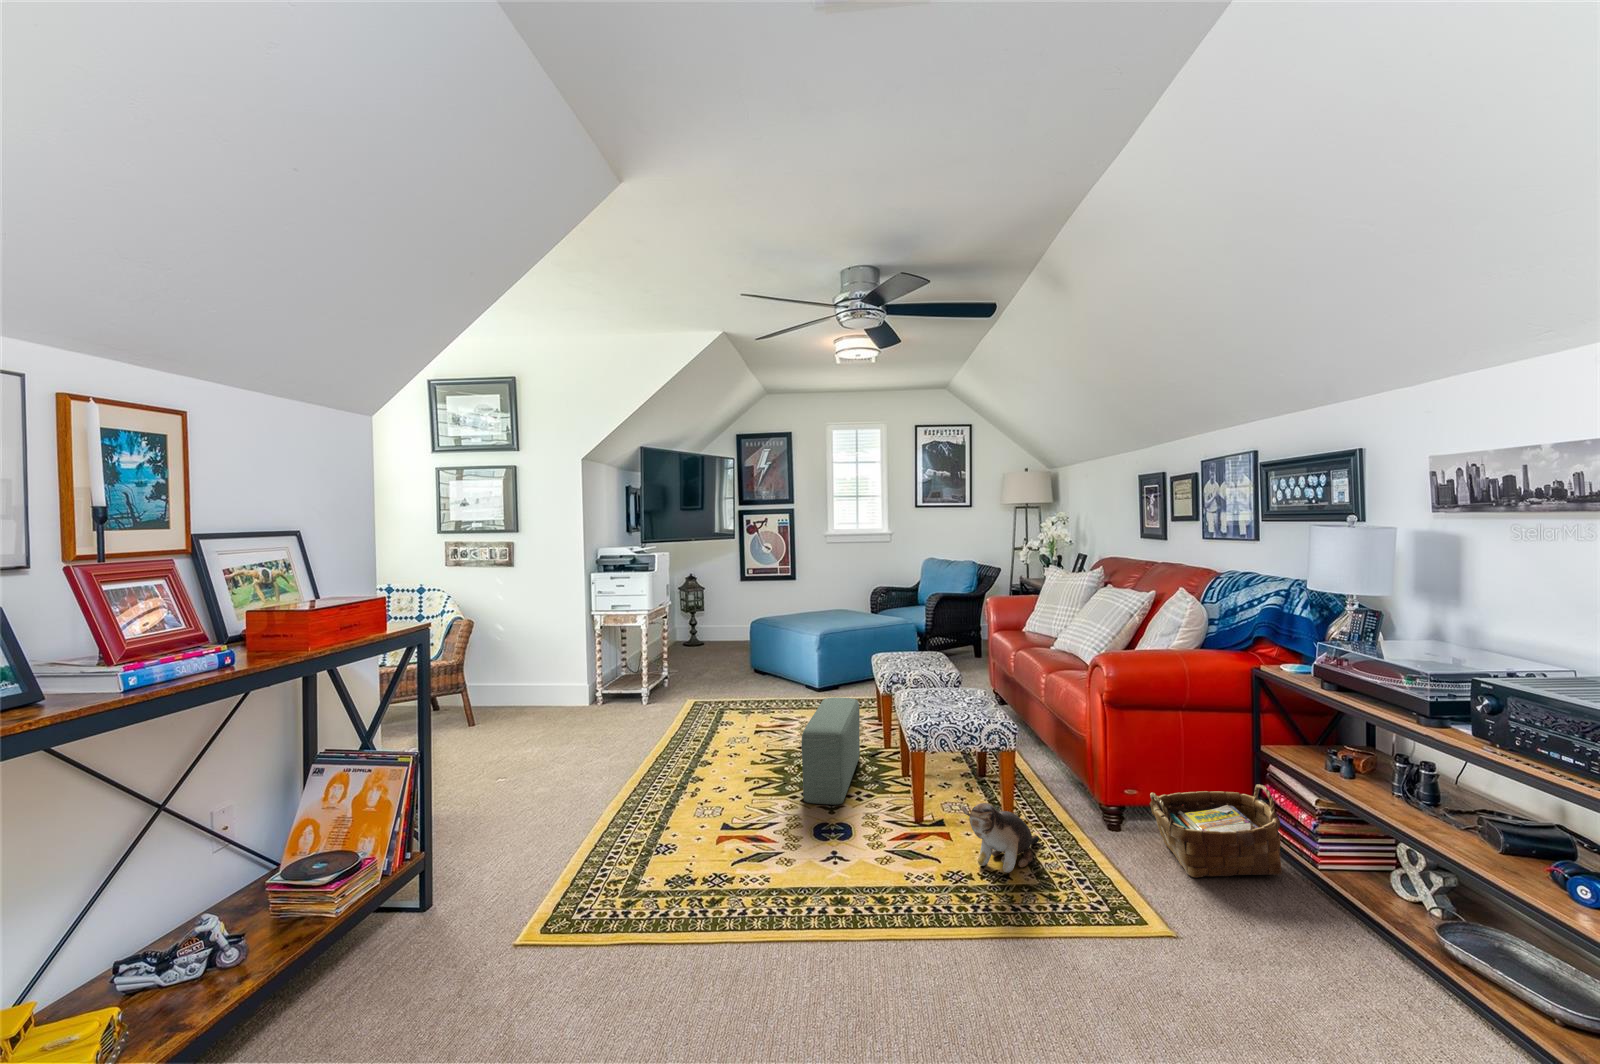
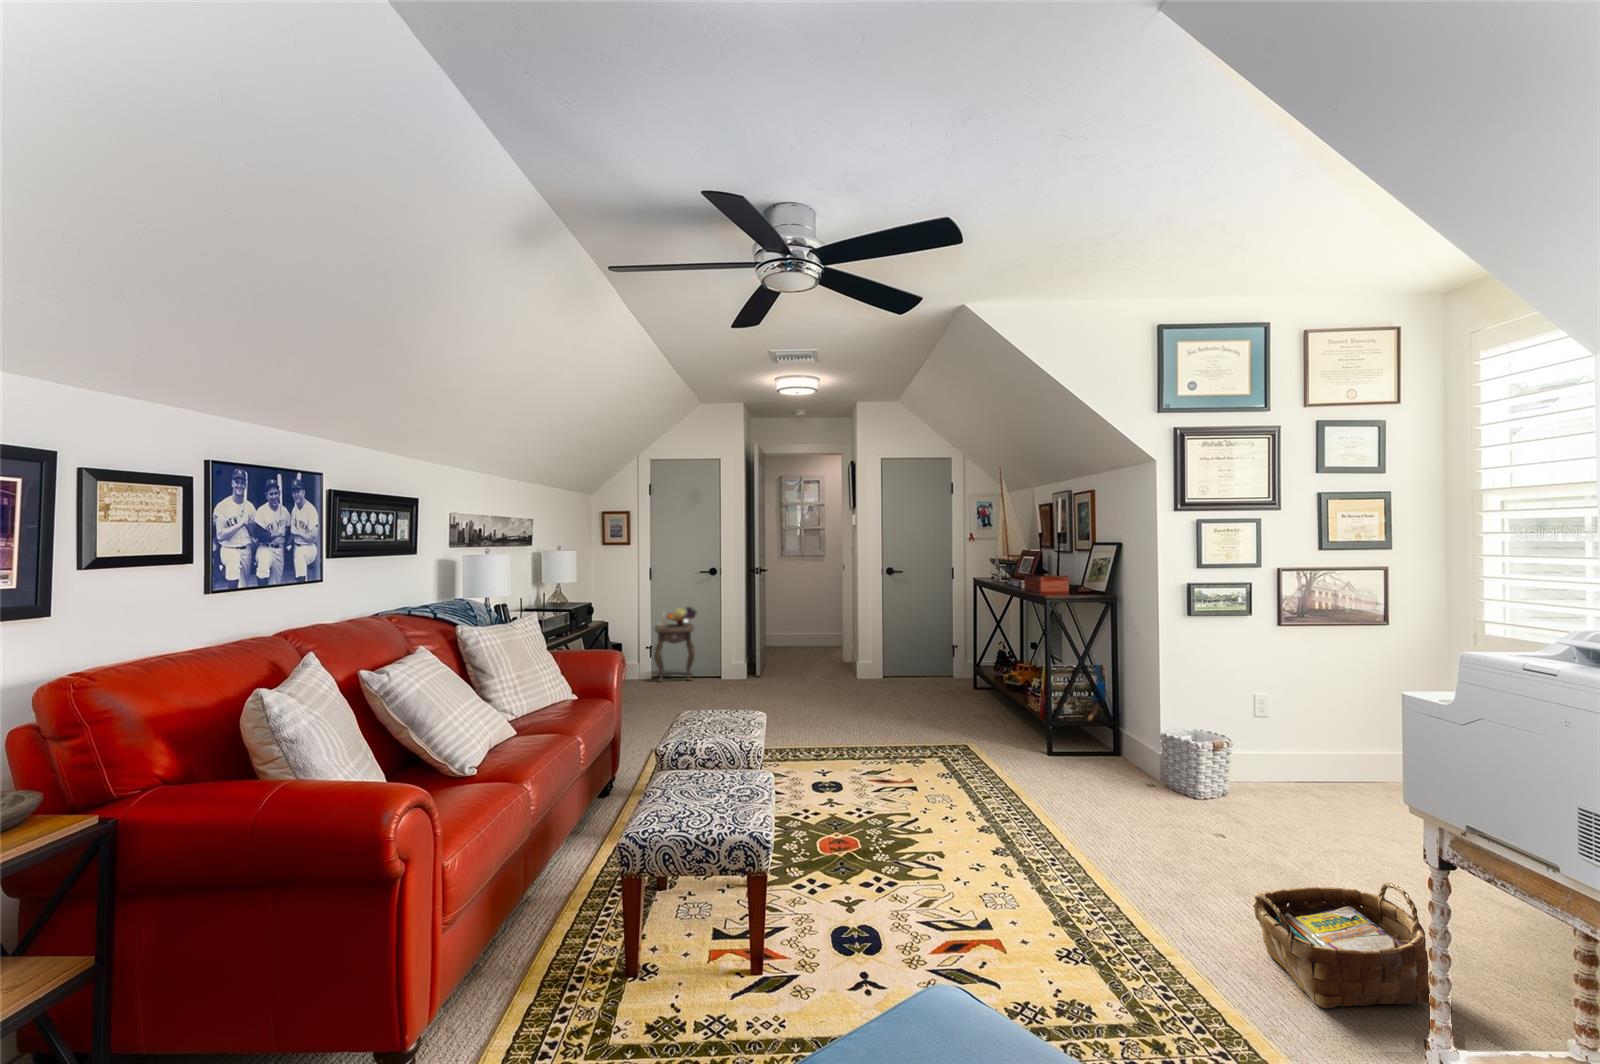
side table: none [690,579,730,649] -> present [654,607,696,682]
pouf: present [801,698,860,805] -> none [810,756,869,897]
plush toy: present [962,803,1039,873] -> none [1035,913,1118,1005]

